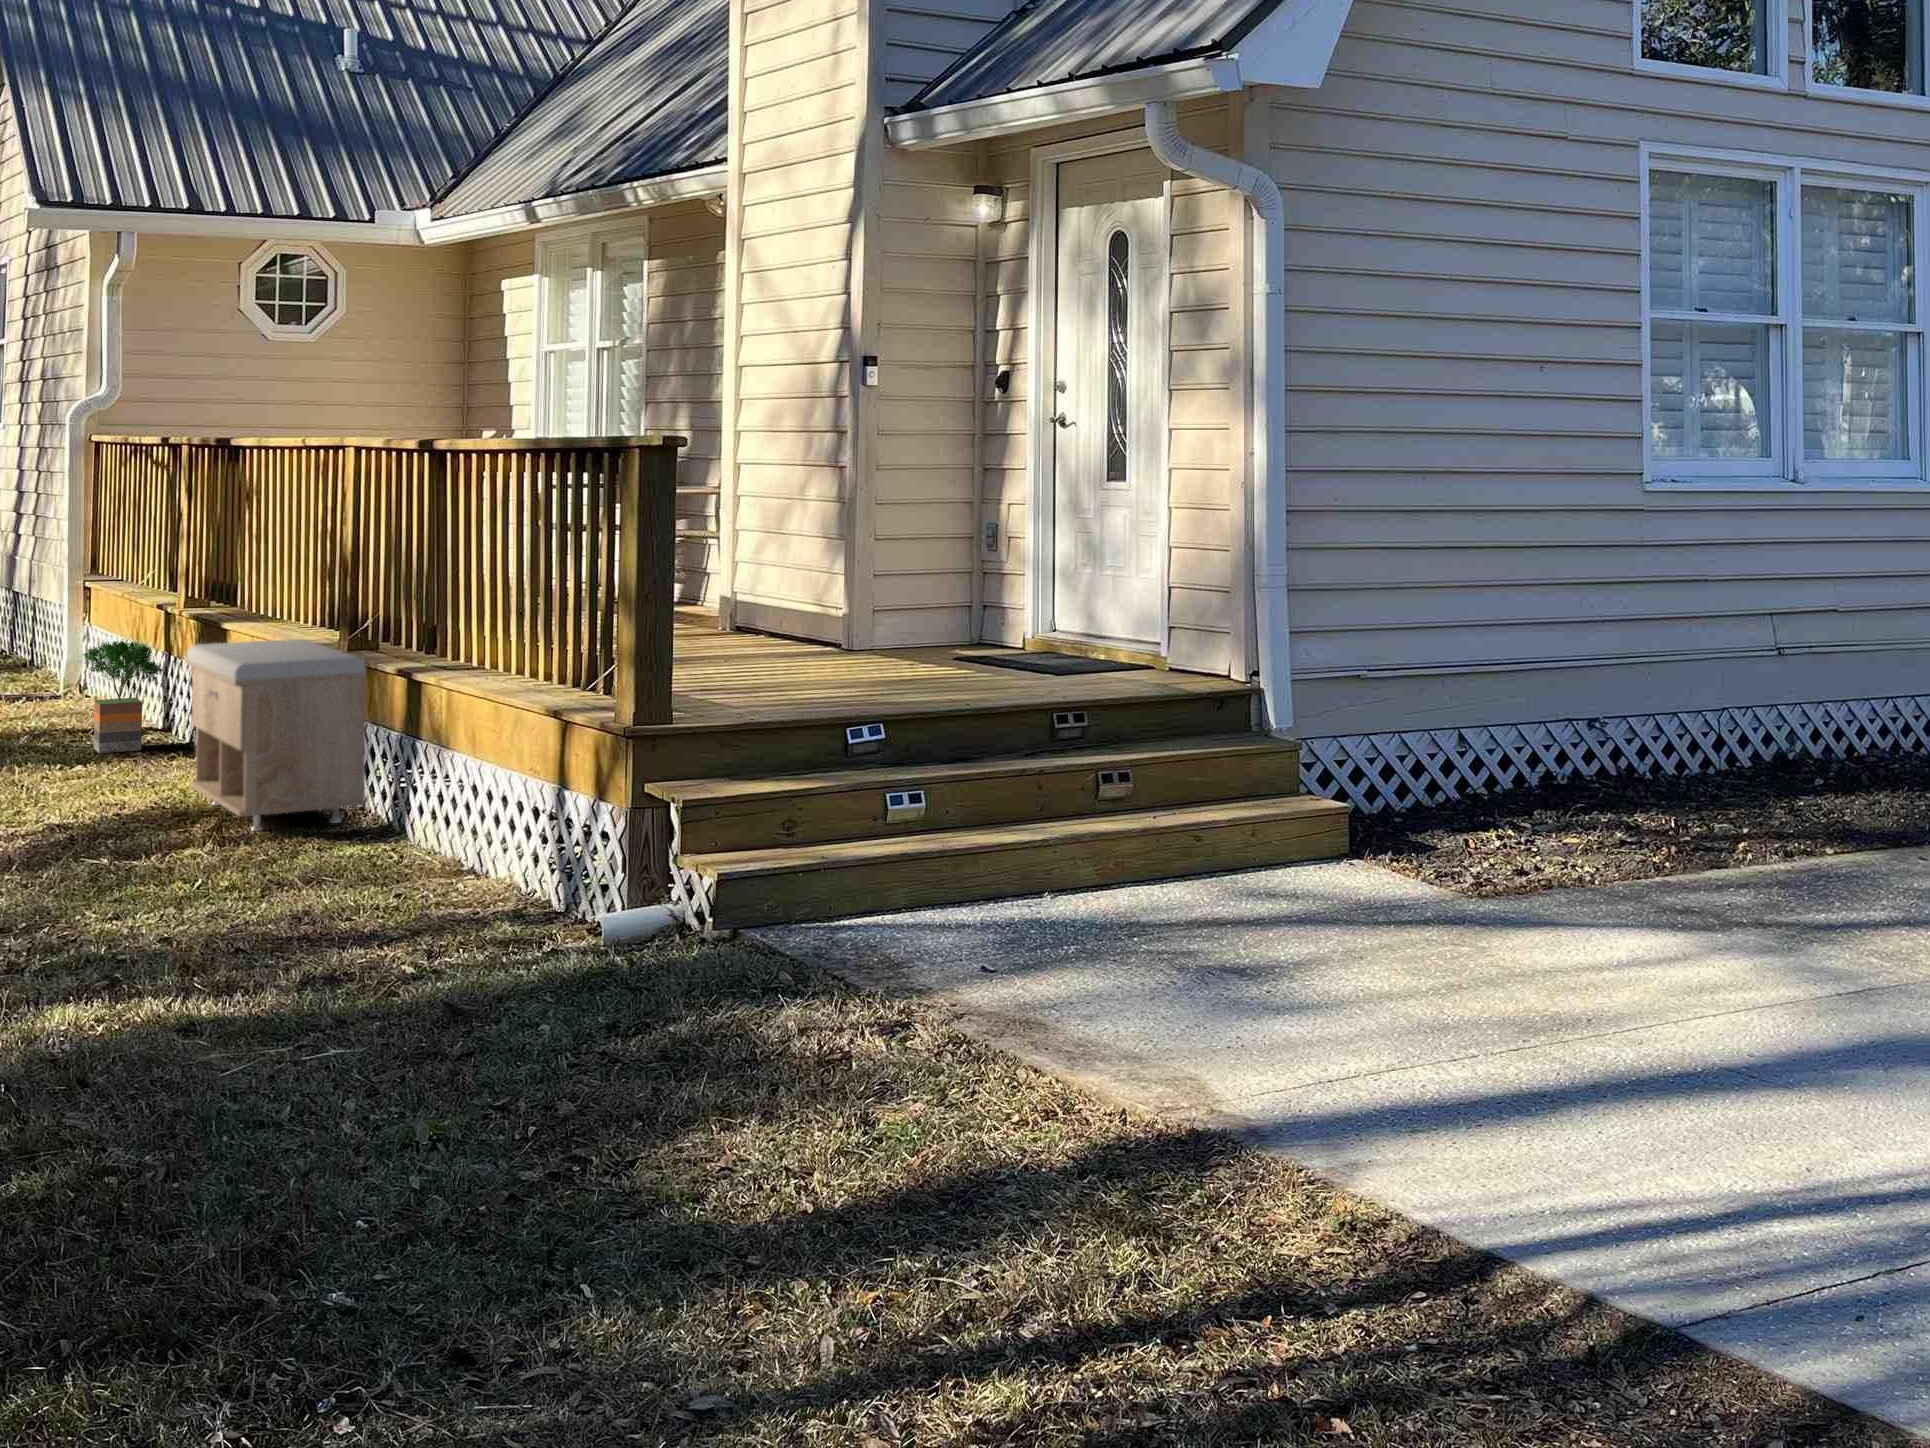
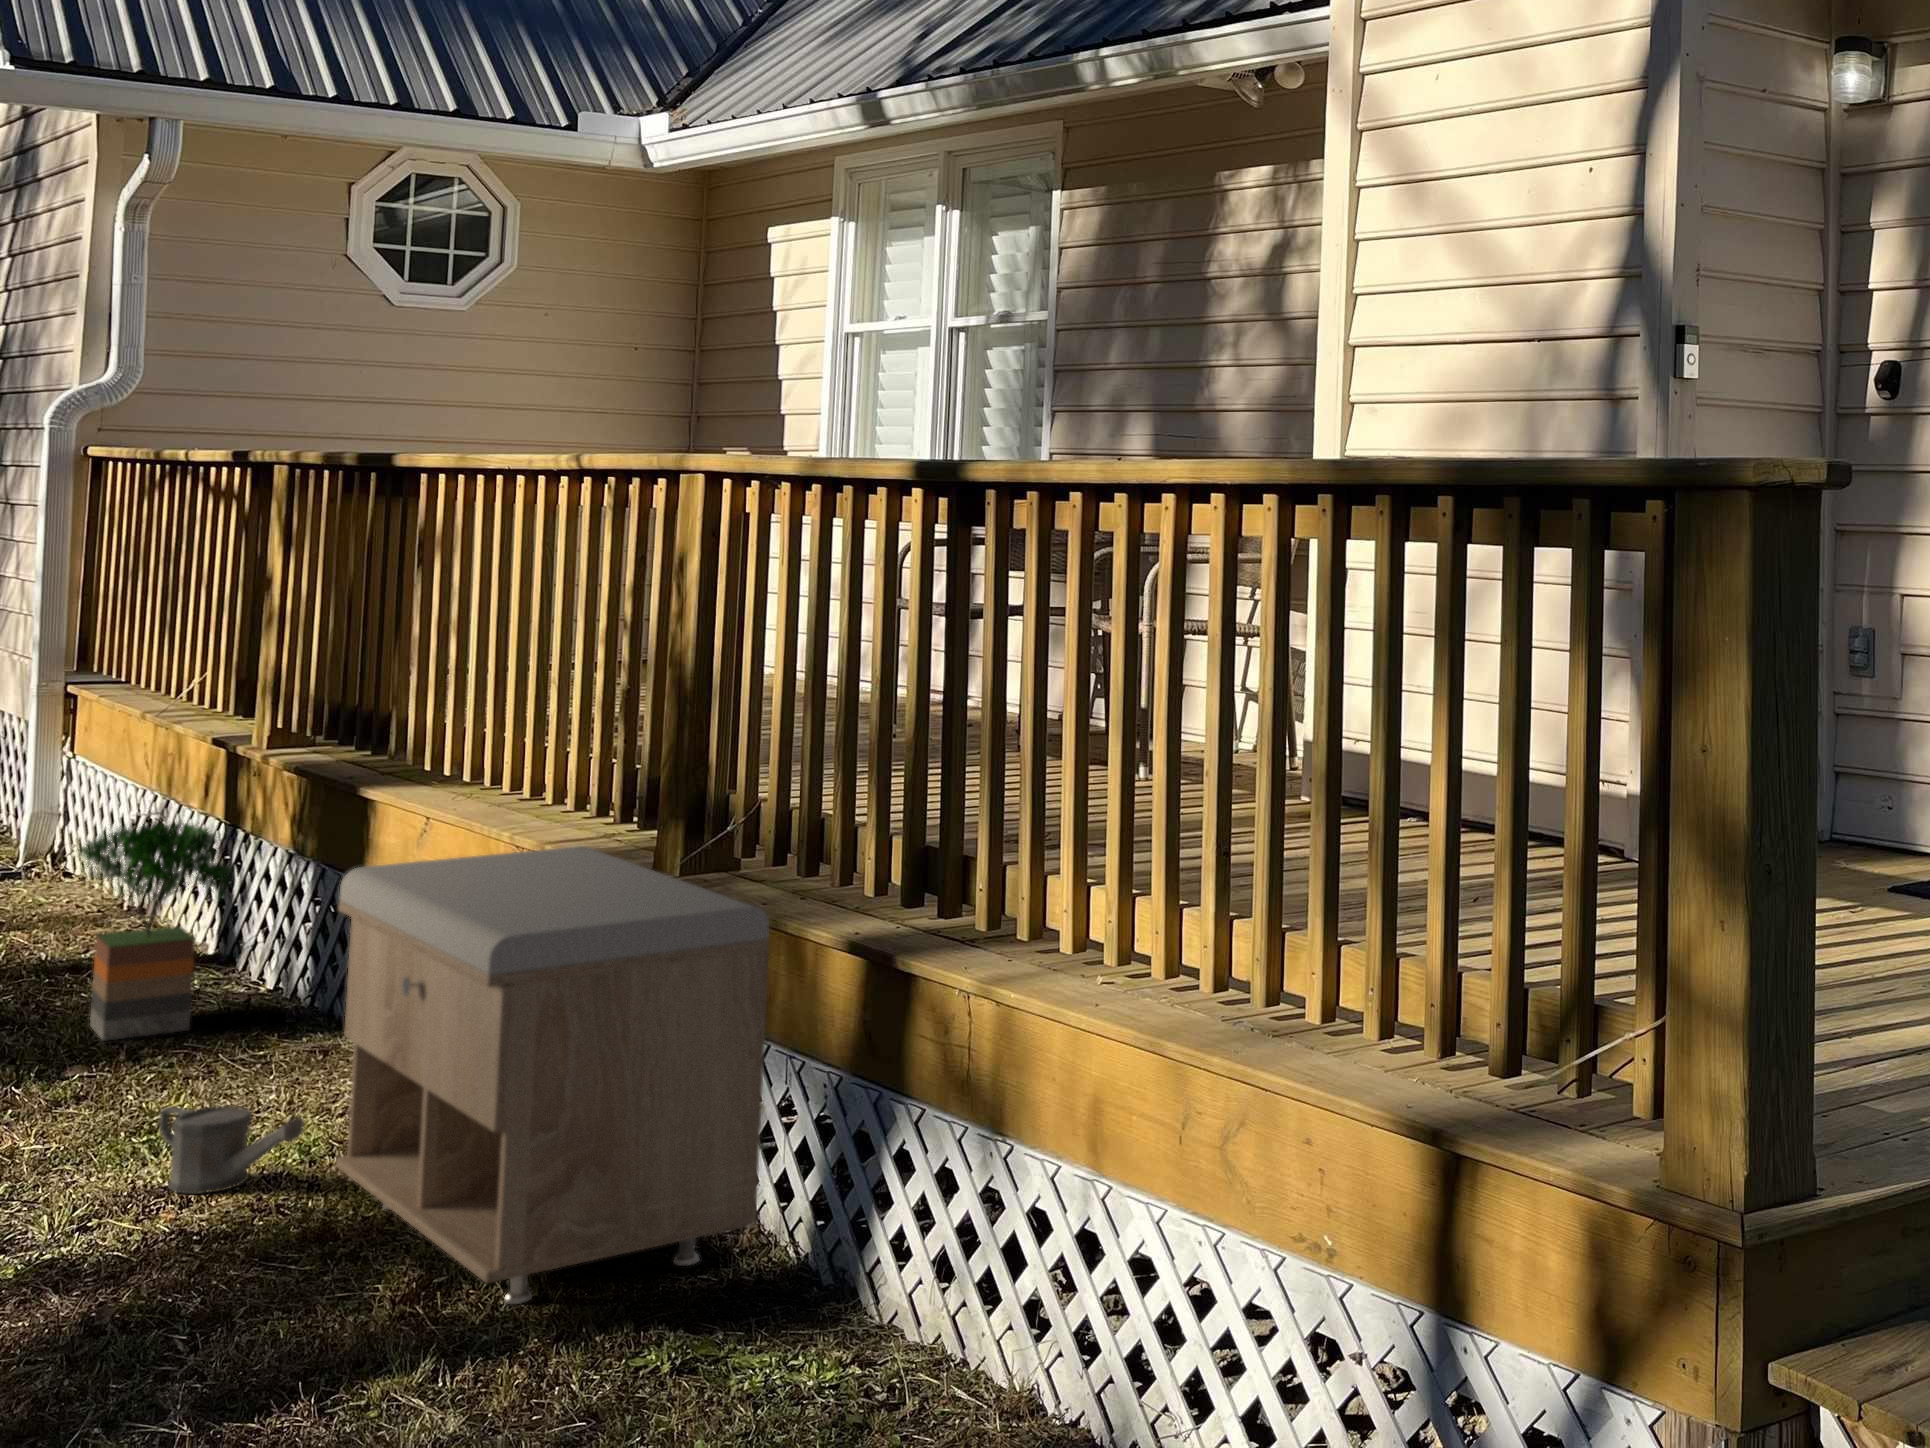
watering can: none [116,762,177,800] -> present [159,1106,304,1194]

